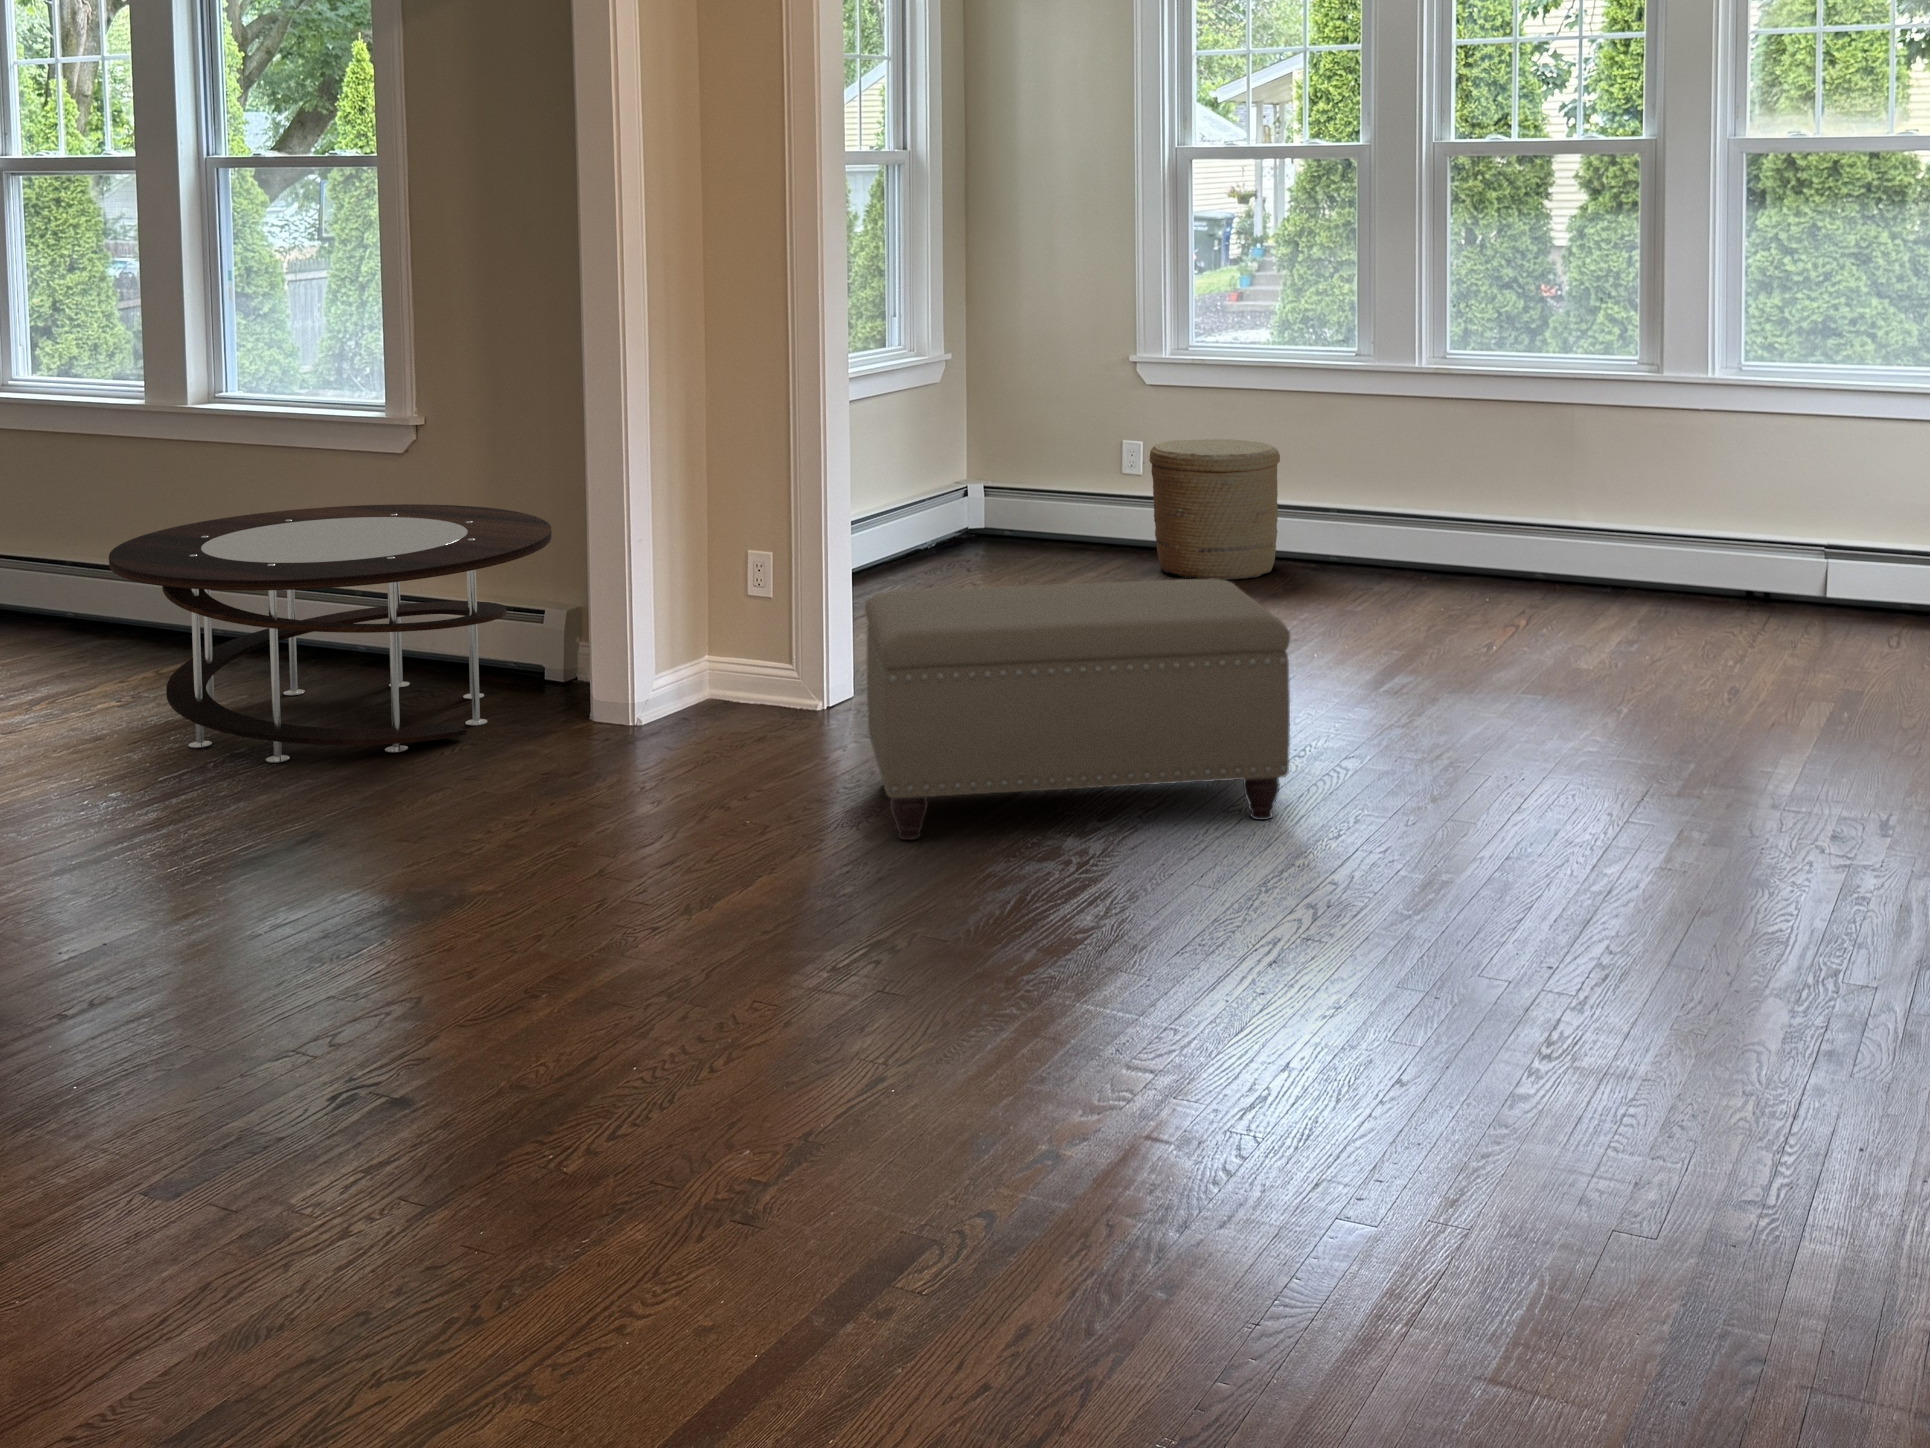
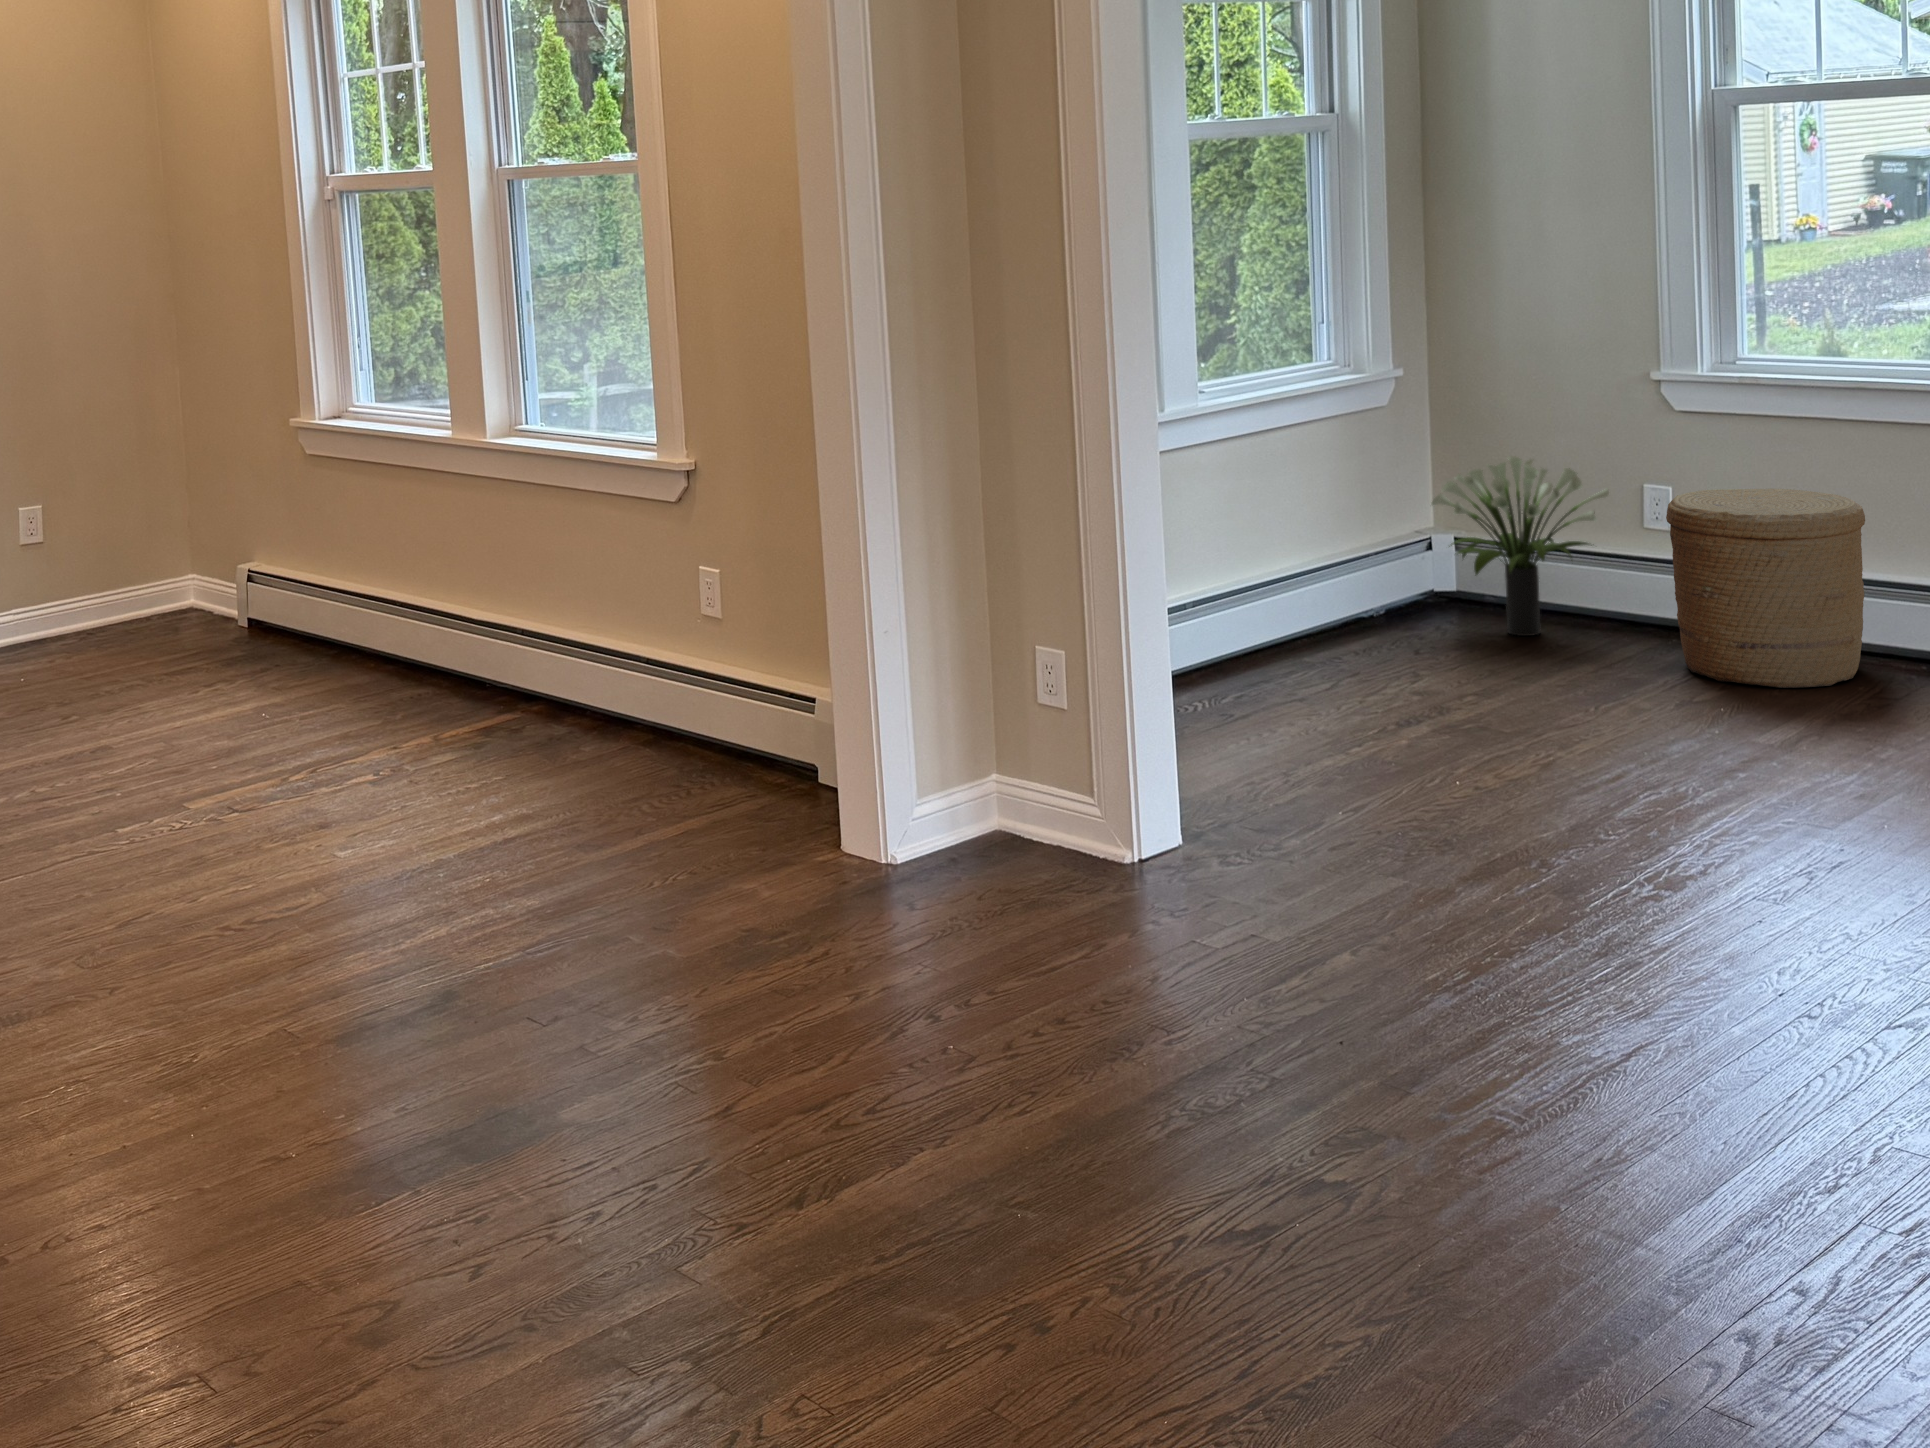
potted plant: none [975,419,1102,556] -> present [1432,456,1609,636]
coffee table: present [109,504,552,763] -> none [307,564,805,879]
ottoman: present [865,579,1291,840] -> none [1103,733,1752,1136]

